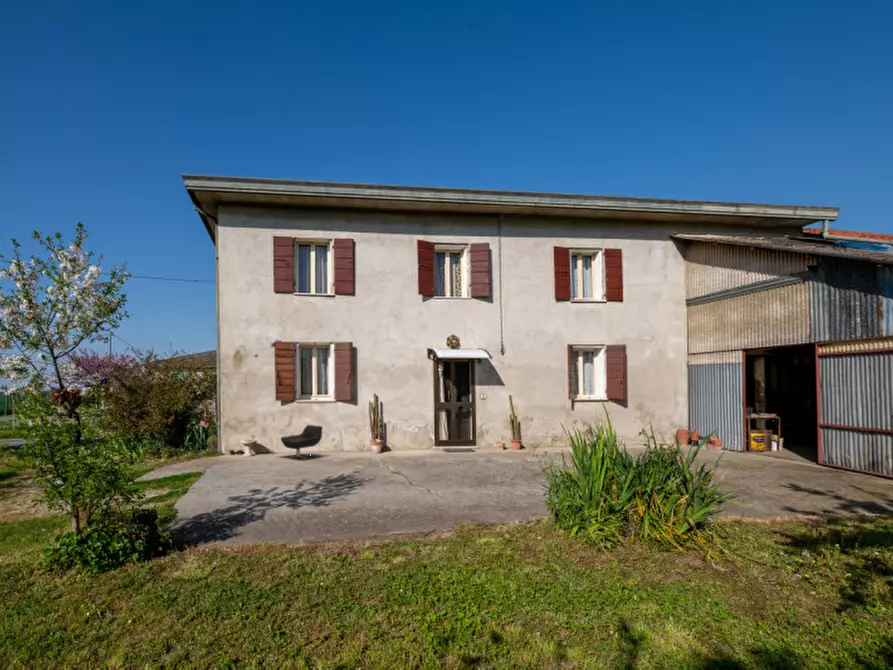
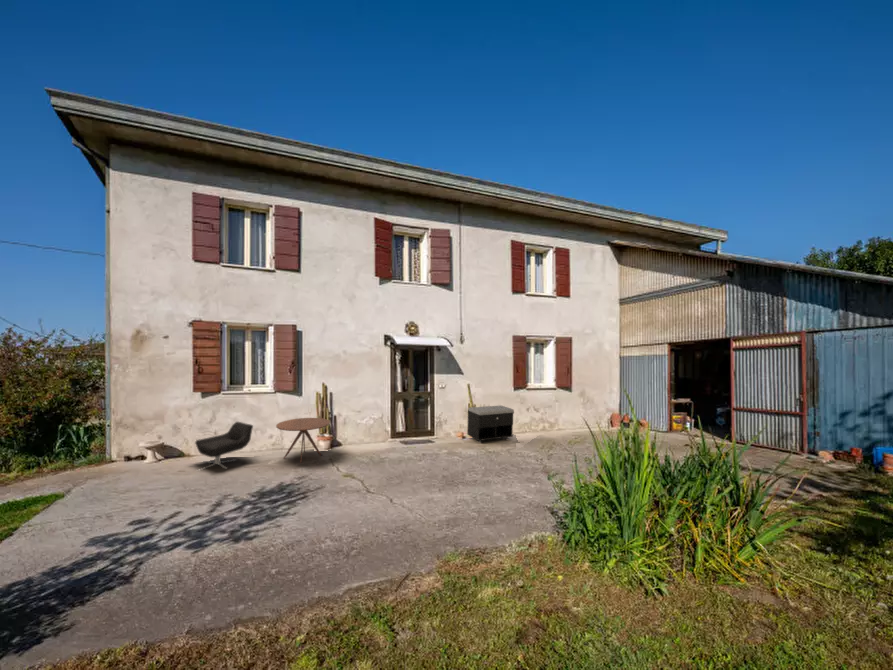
storage bench: none [512,417,557,451] -> present [467,406,514,443]
round table: none [341,424,384,458] -> present [276,418,330,462]

